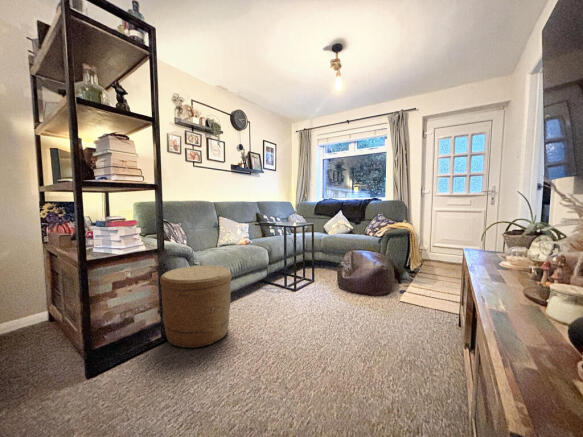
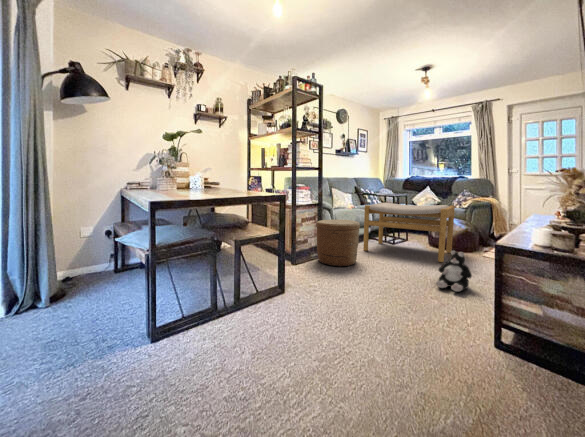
footstool: none [251,234,365,321] -> present [363,203,455,262]
plush toy: none [332,321,385,401] -> present [436,250,472,292]

